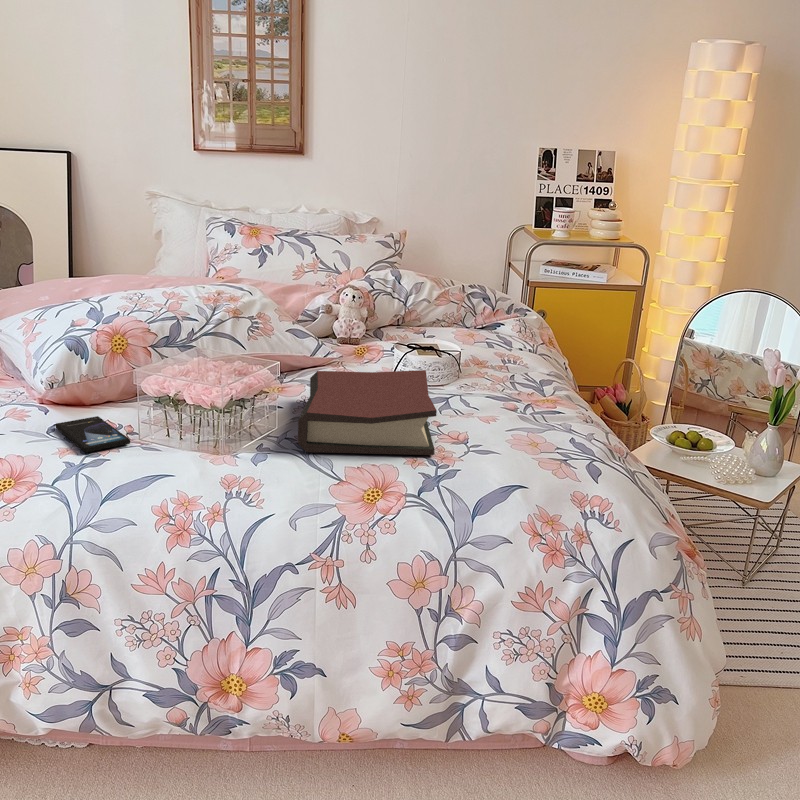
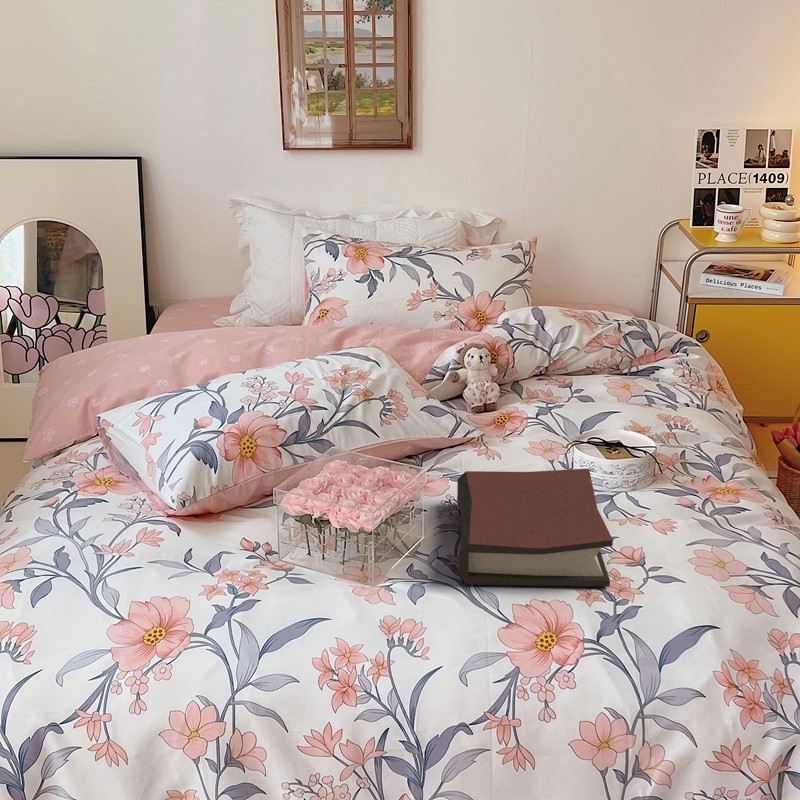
smartphone: present [55,416,130,452] -> none [192,536,277,590]

